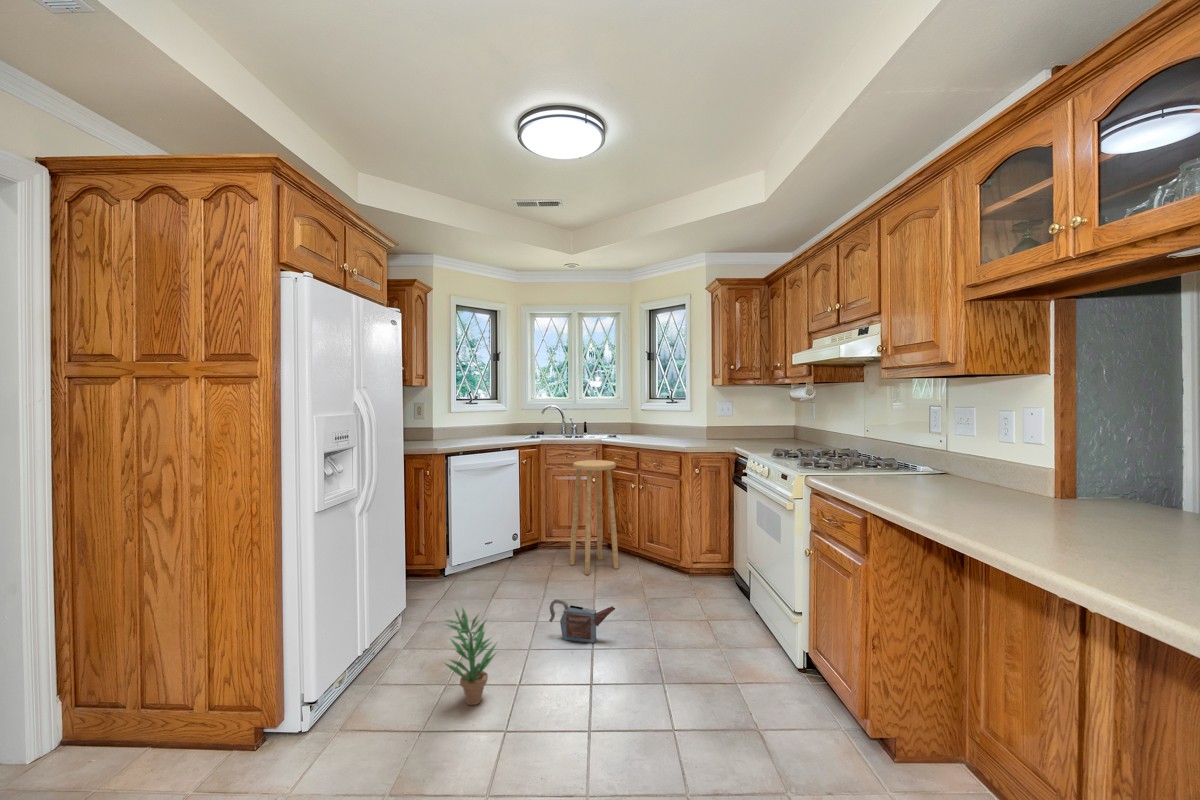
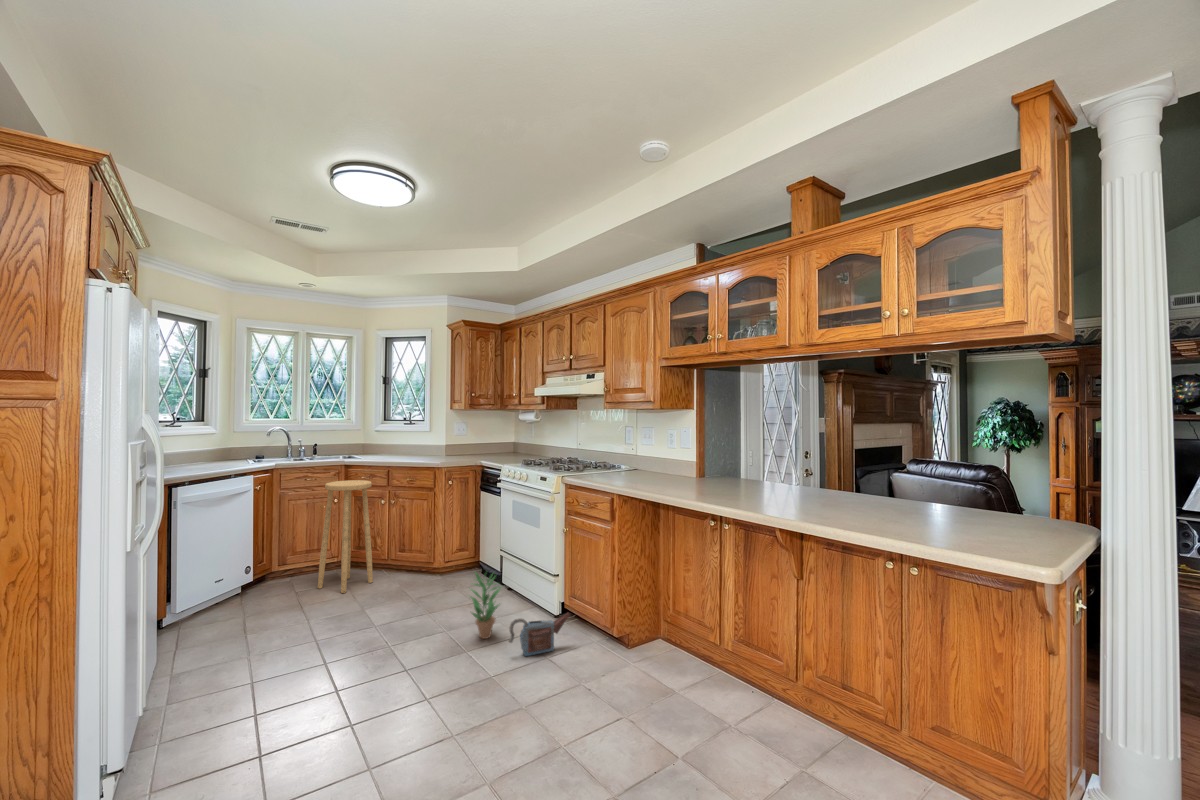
watering can: present [549,599,615,643] -> present [509,612,570,656]
potted plant: present [446,608,496,705] -> present [471,573,501,639]

